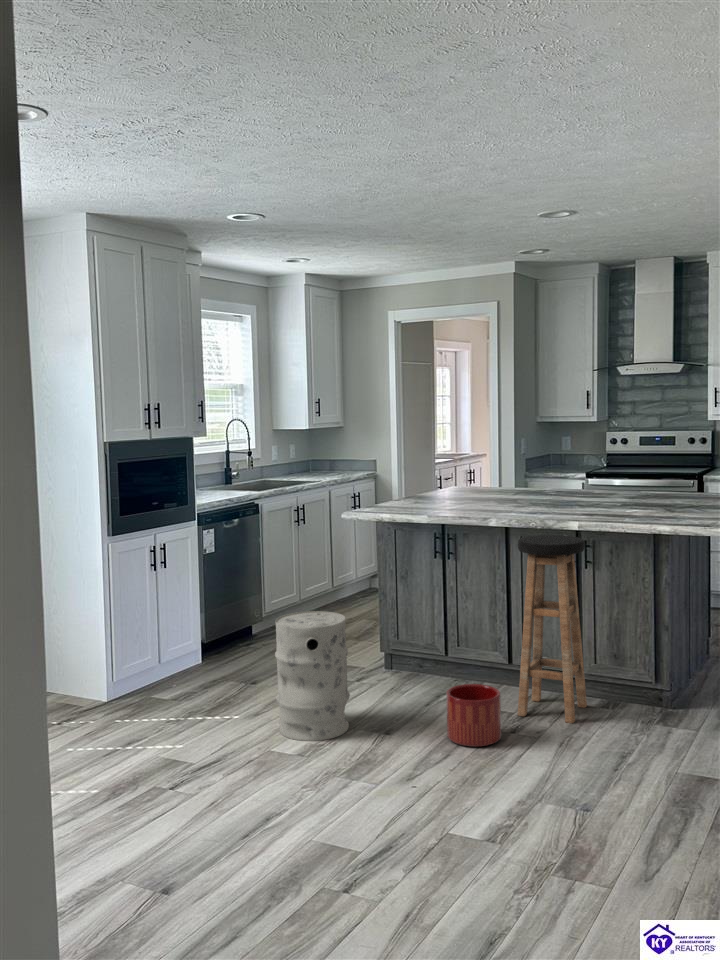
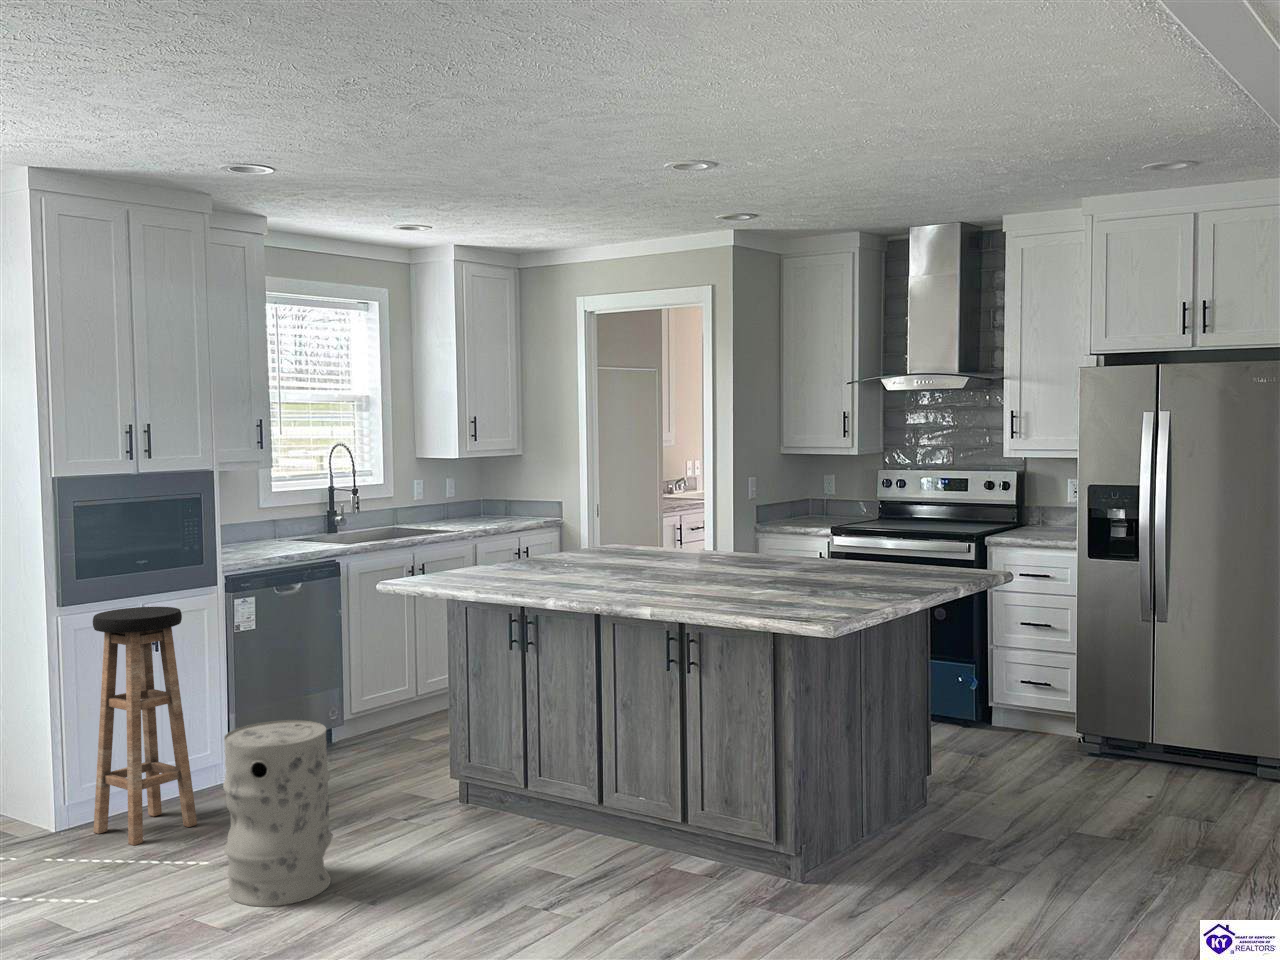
bar stool: present [518,535,587,723] -> present [93,607,197,845]
planter: present [446,684,501,747] -> none [439,837,518,931]

